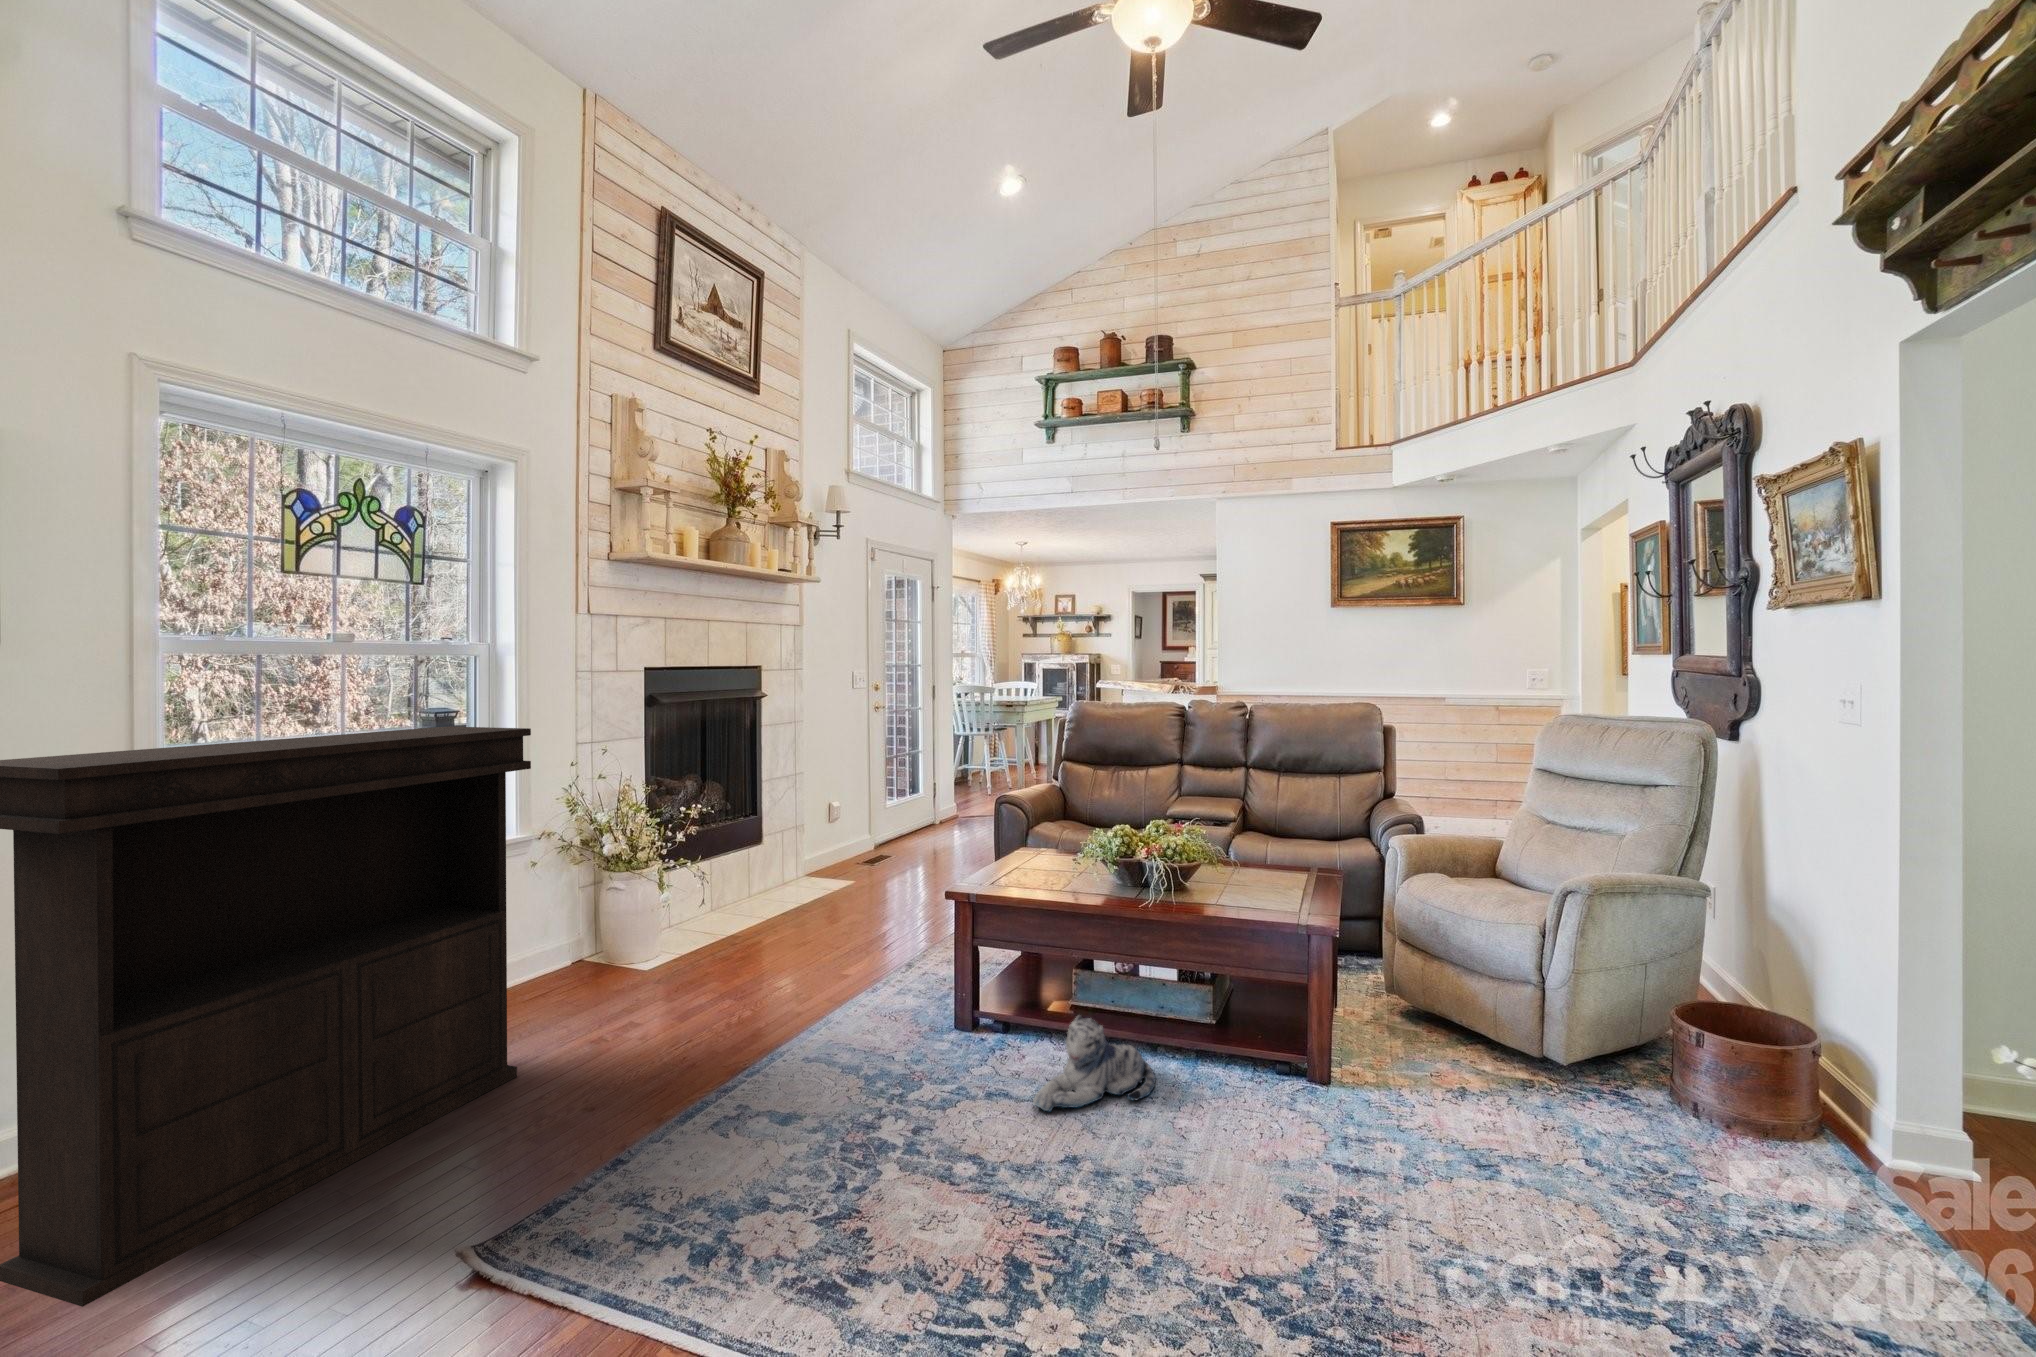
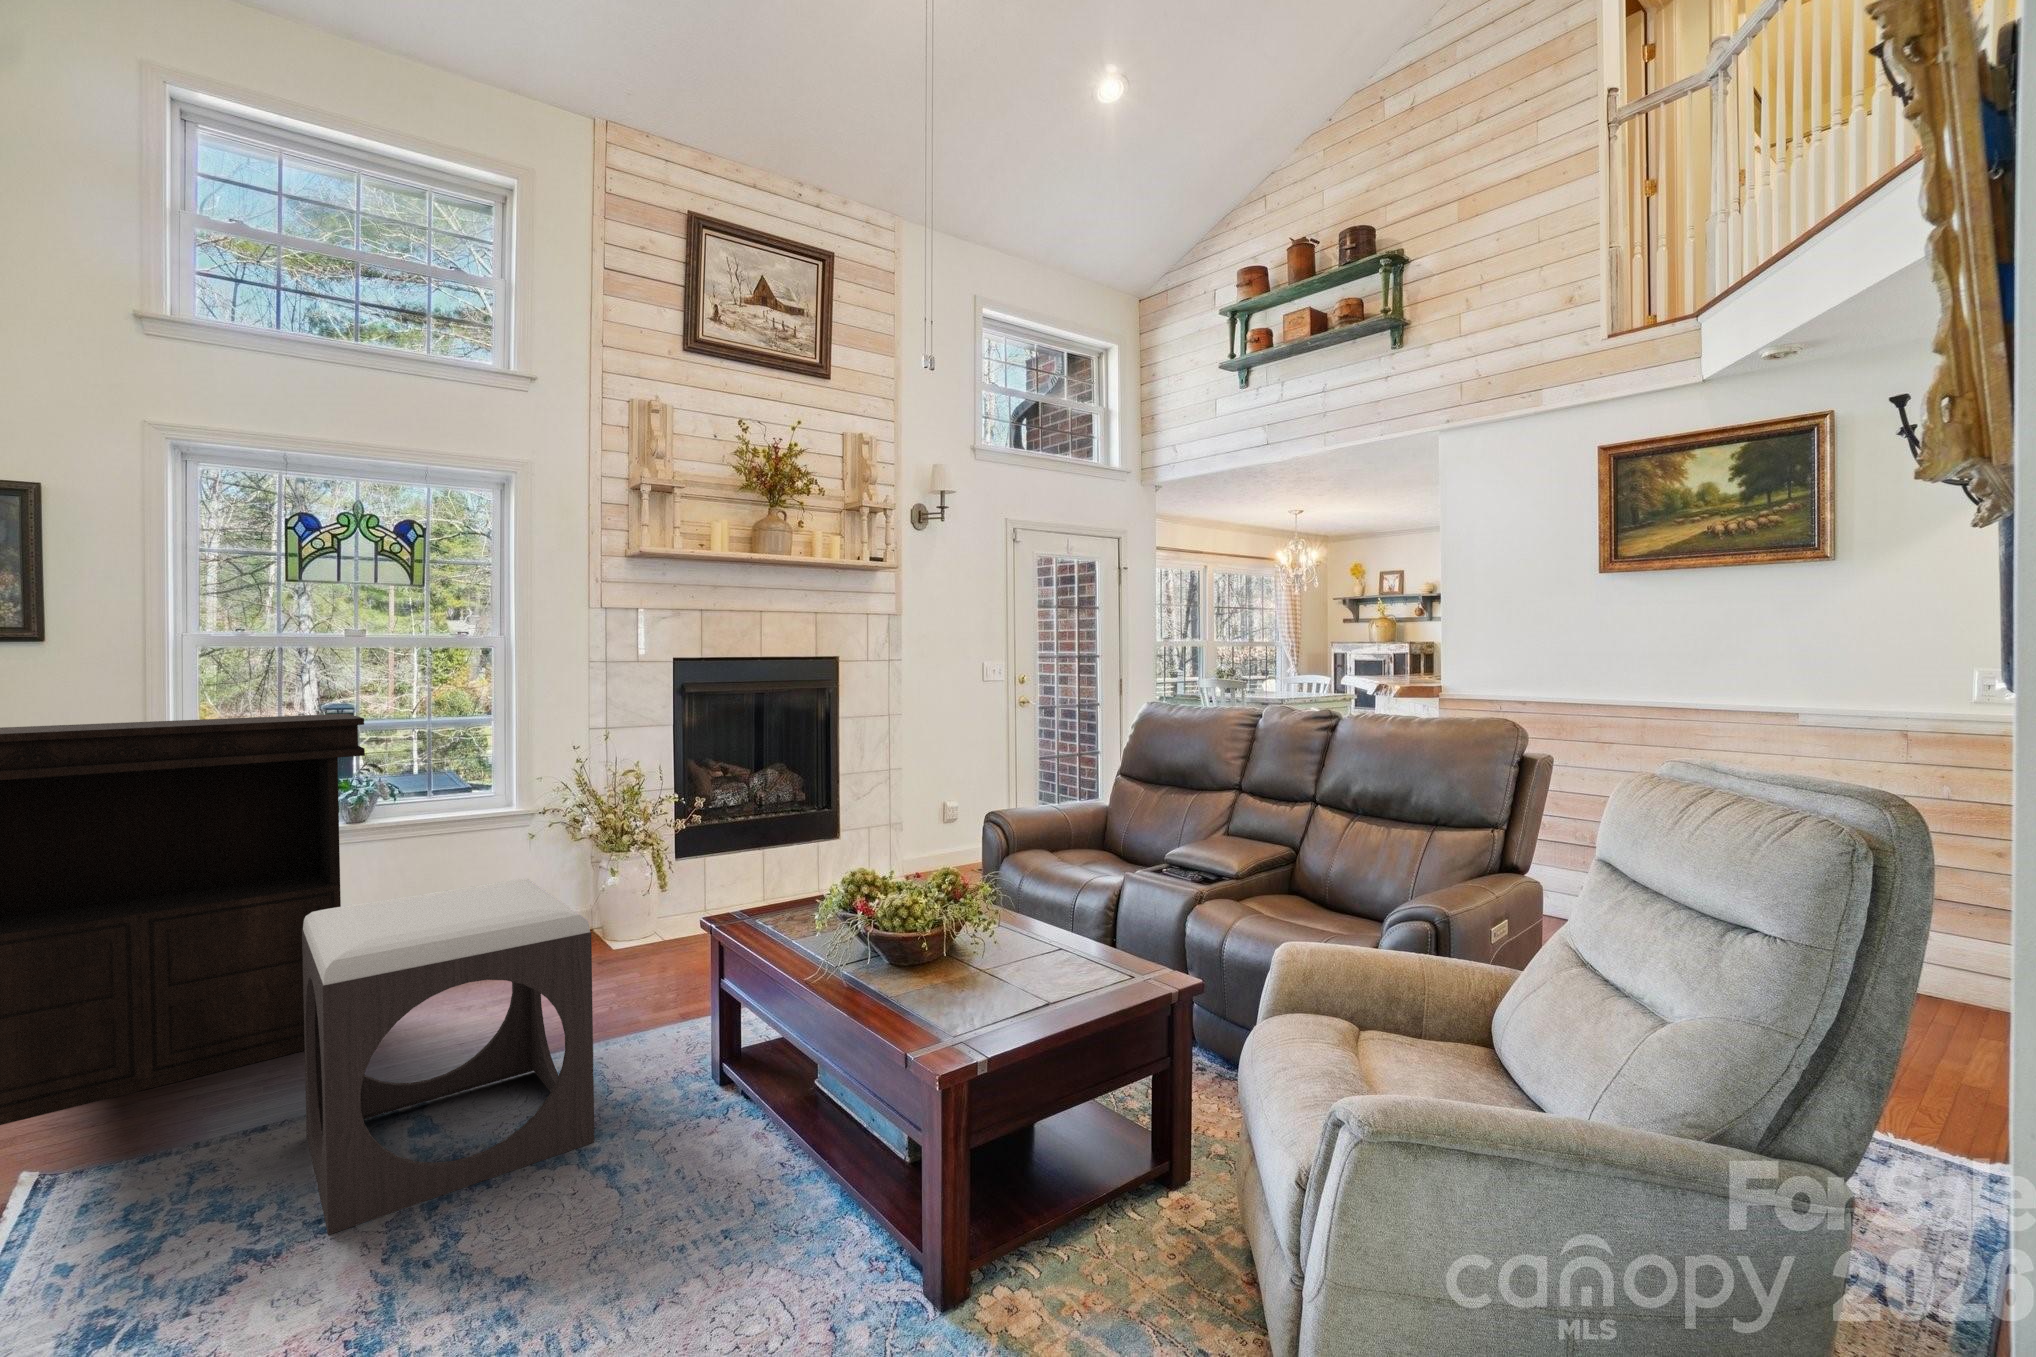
footstool: none [656,872,934,1178] -> present [302,879,594,1235]
plush toy: present [1033,1016,1156,1112] -> none [595,1110,790,1243]

